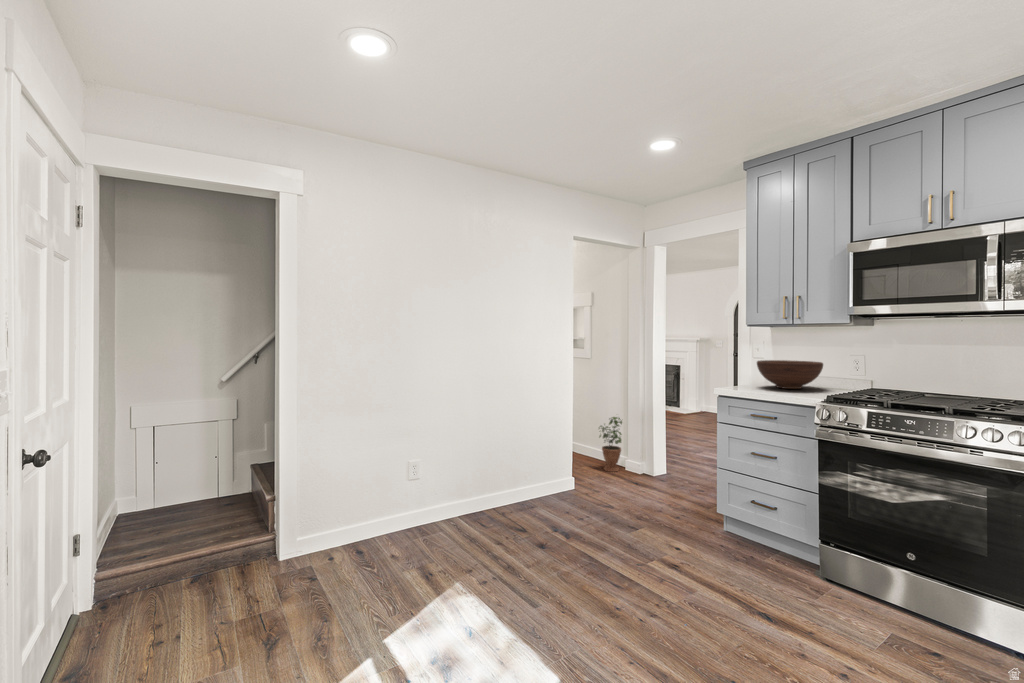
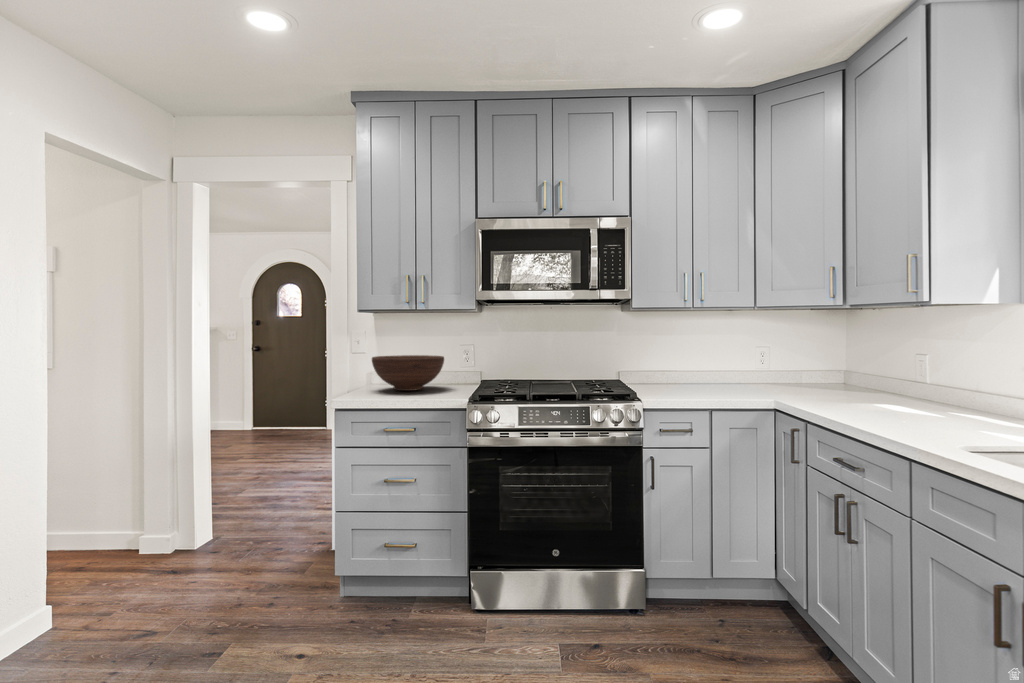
potted plant: present [599,417,622,472] -> none [80,462,133,567]

